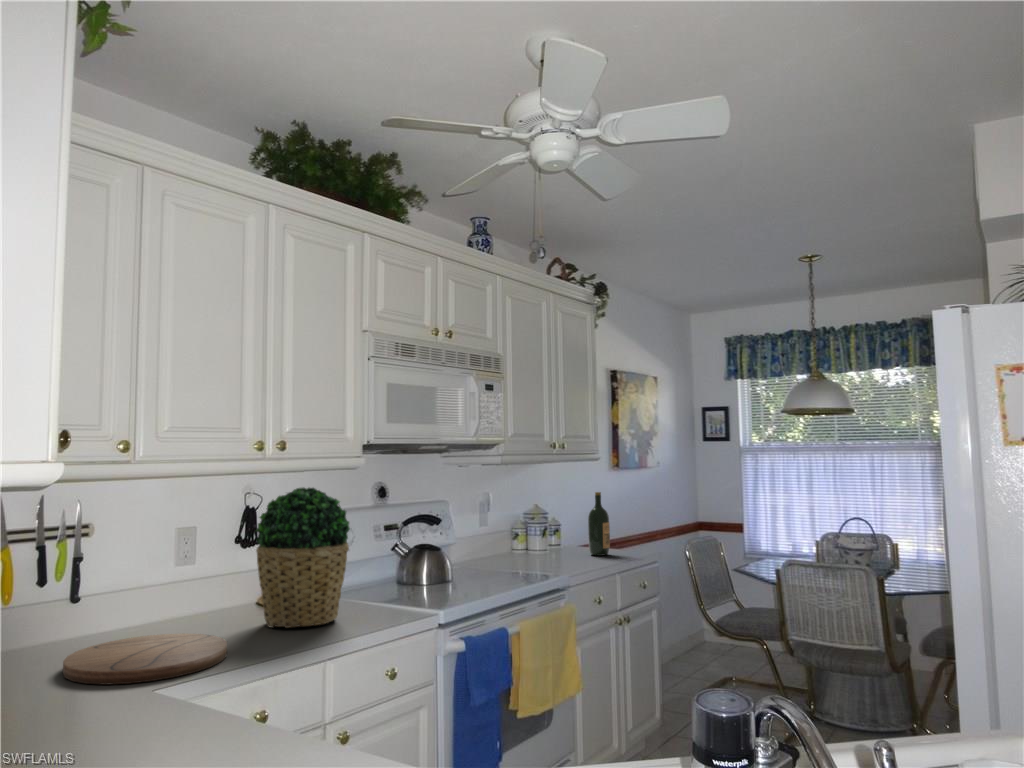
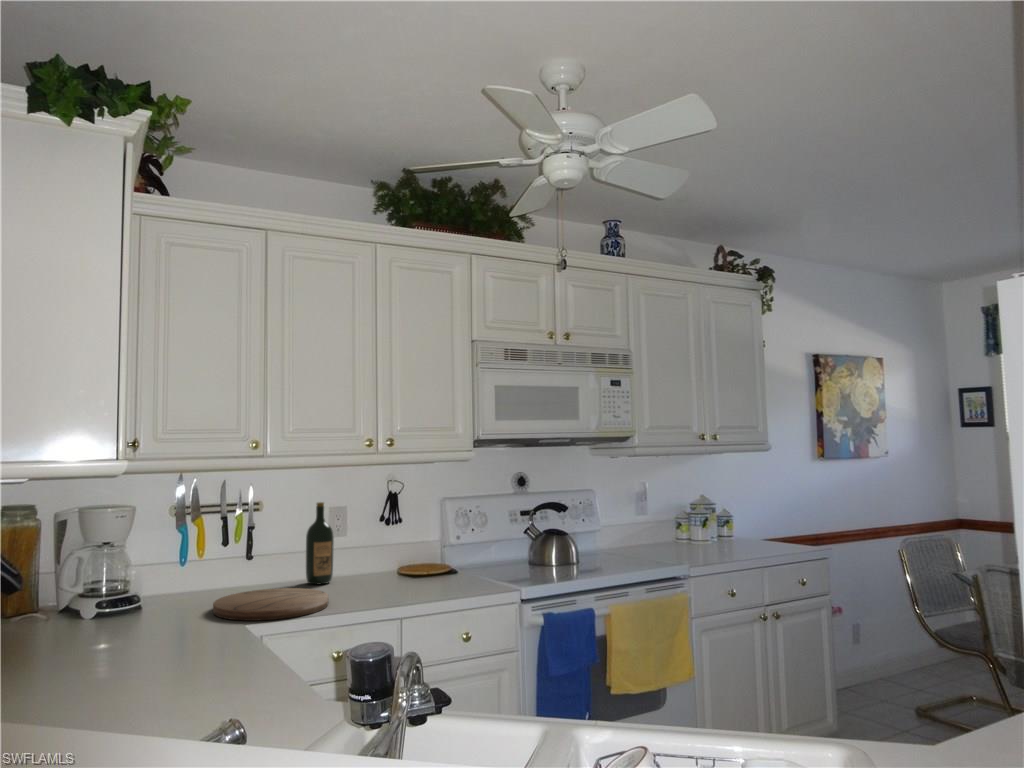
potted plant: present [256,487,350,628] -> none [371,478,447,593]
wine bottle: present [588,492,610,556] -> present [306,502,334,585]

